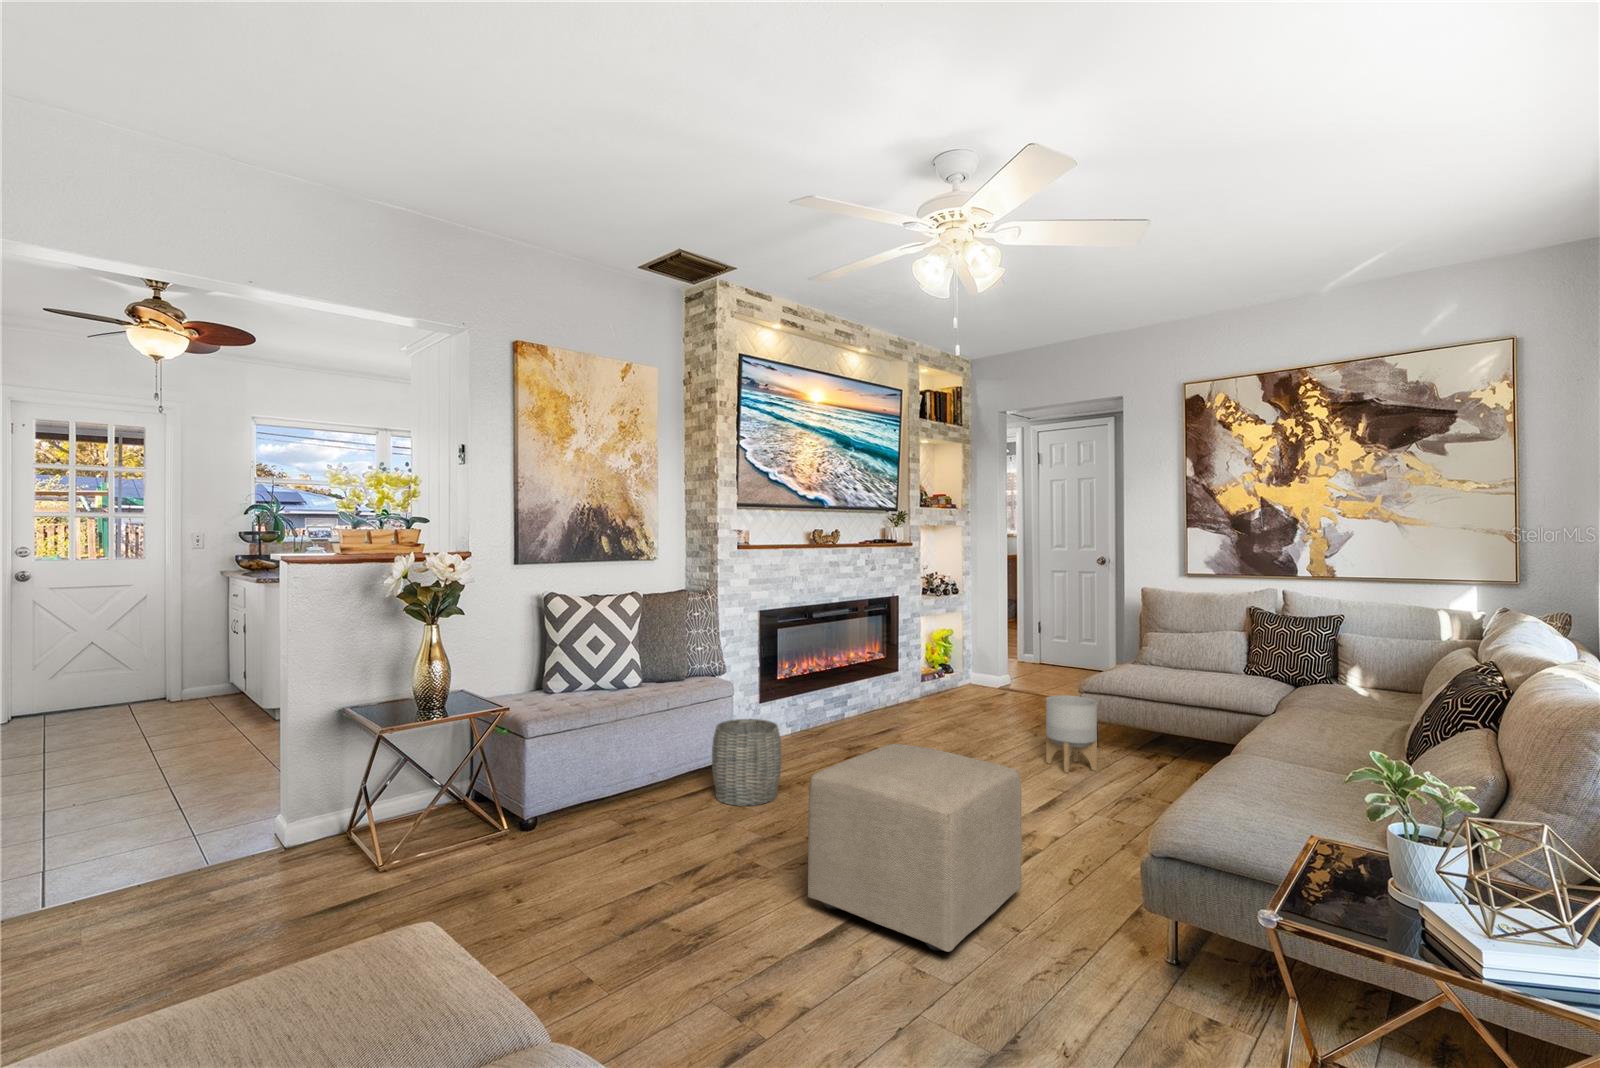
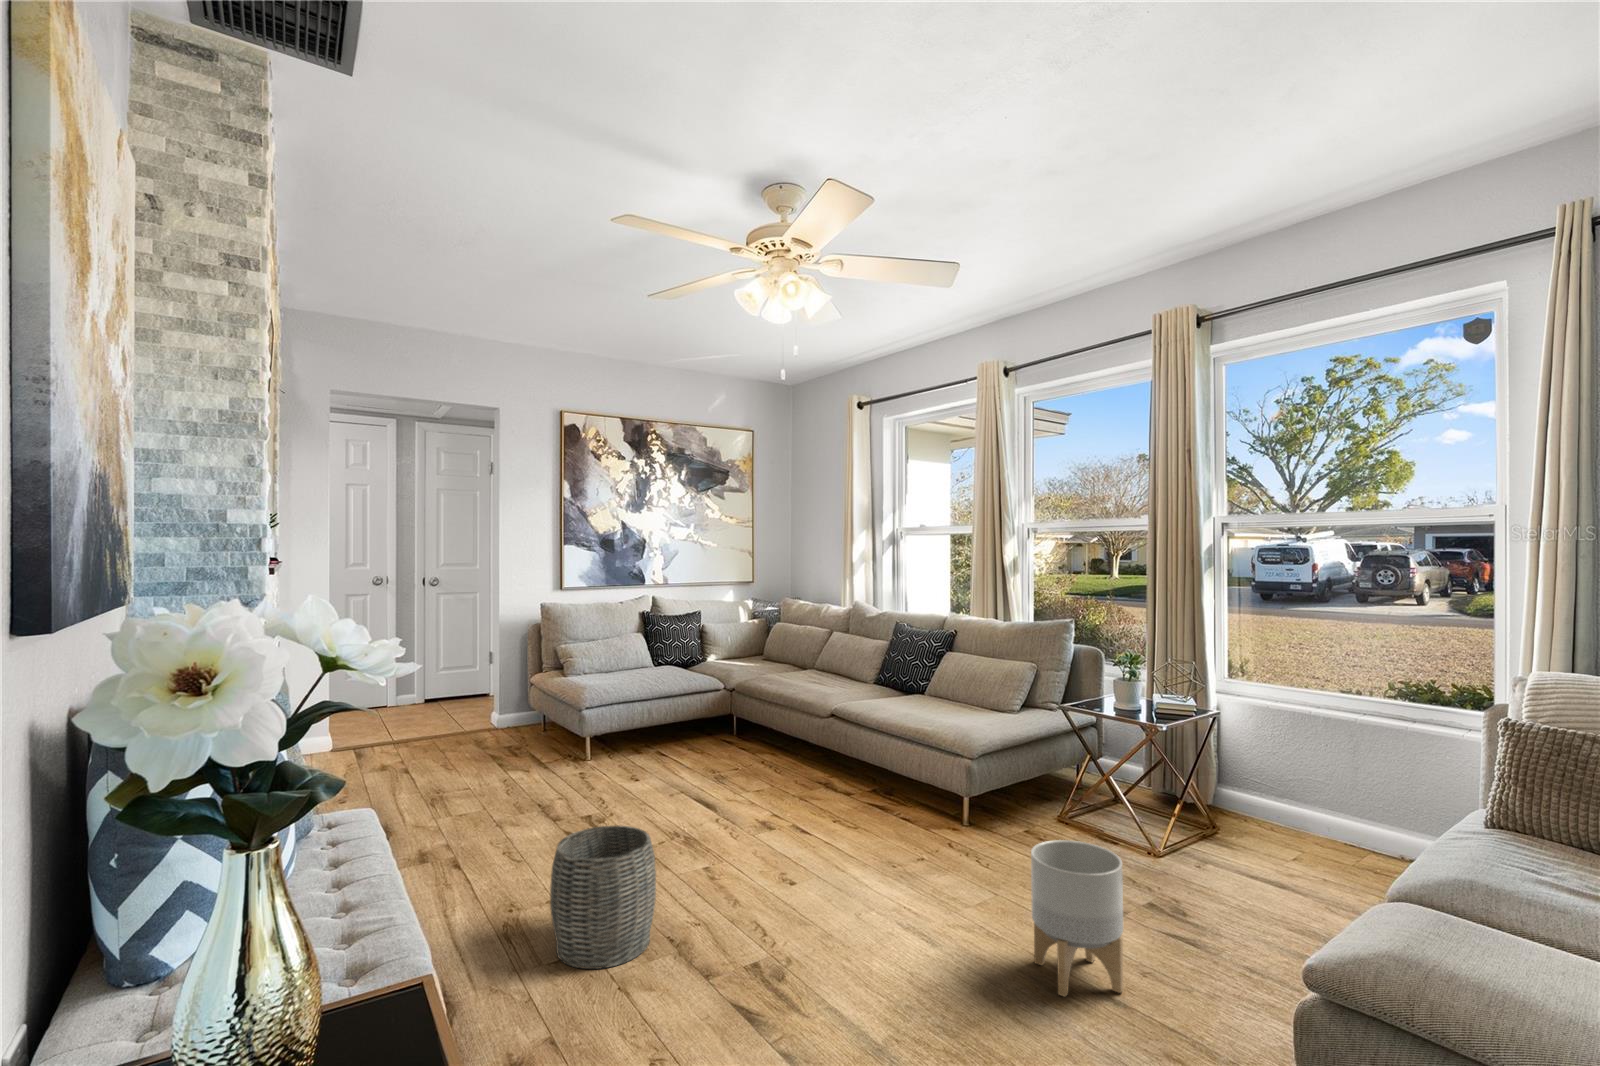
planter: present [1046,695,1097,773] -> present [1031,840,1123,997]
ottoman: present [808,744,1022,952] -> none [835,741,1024,912]

